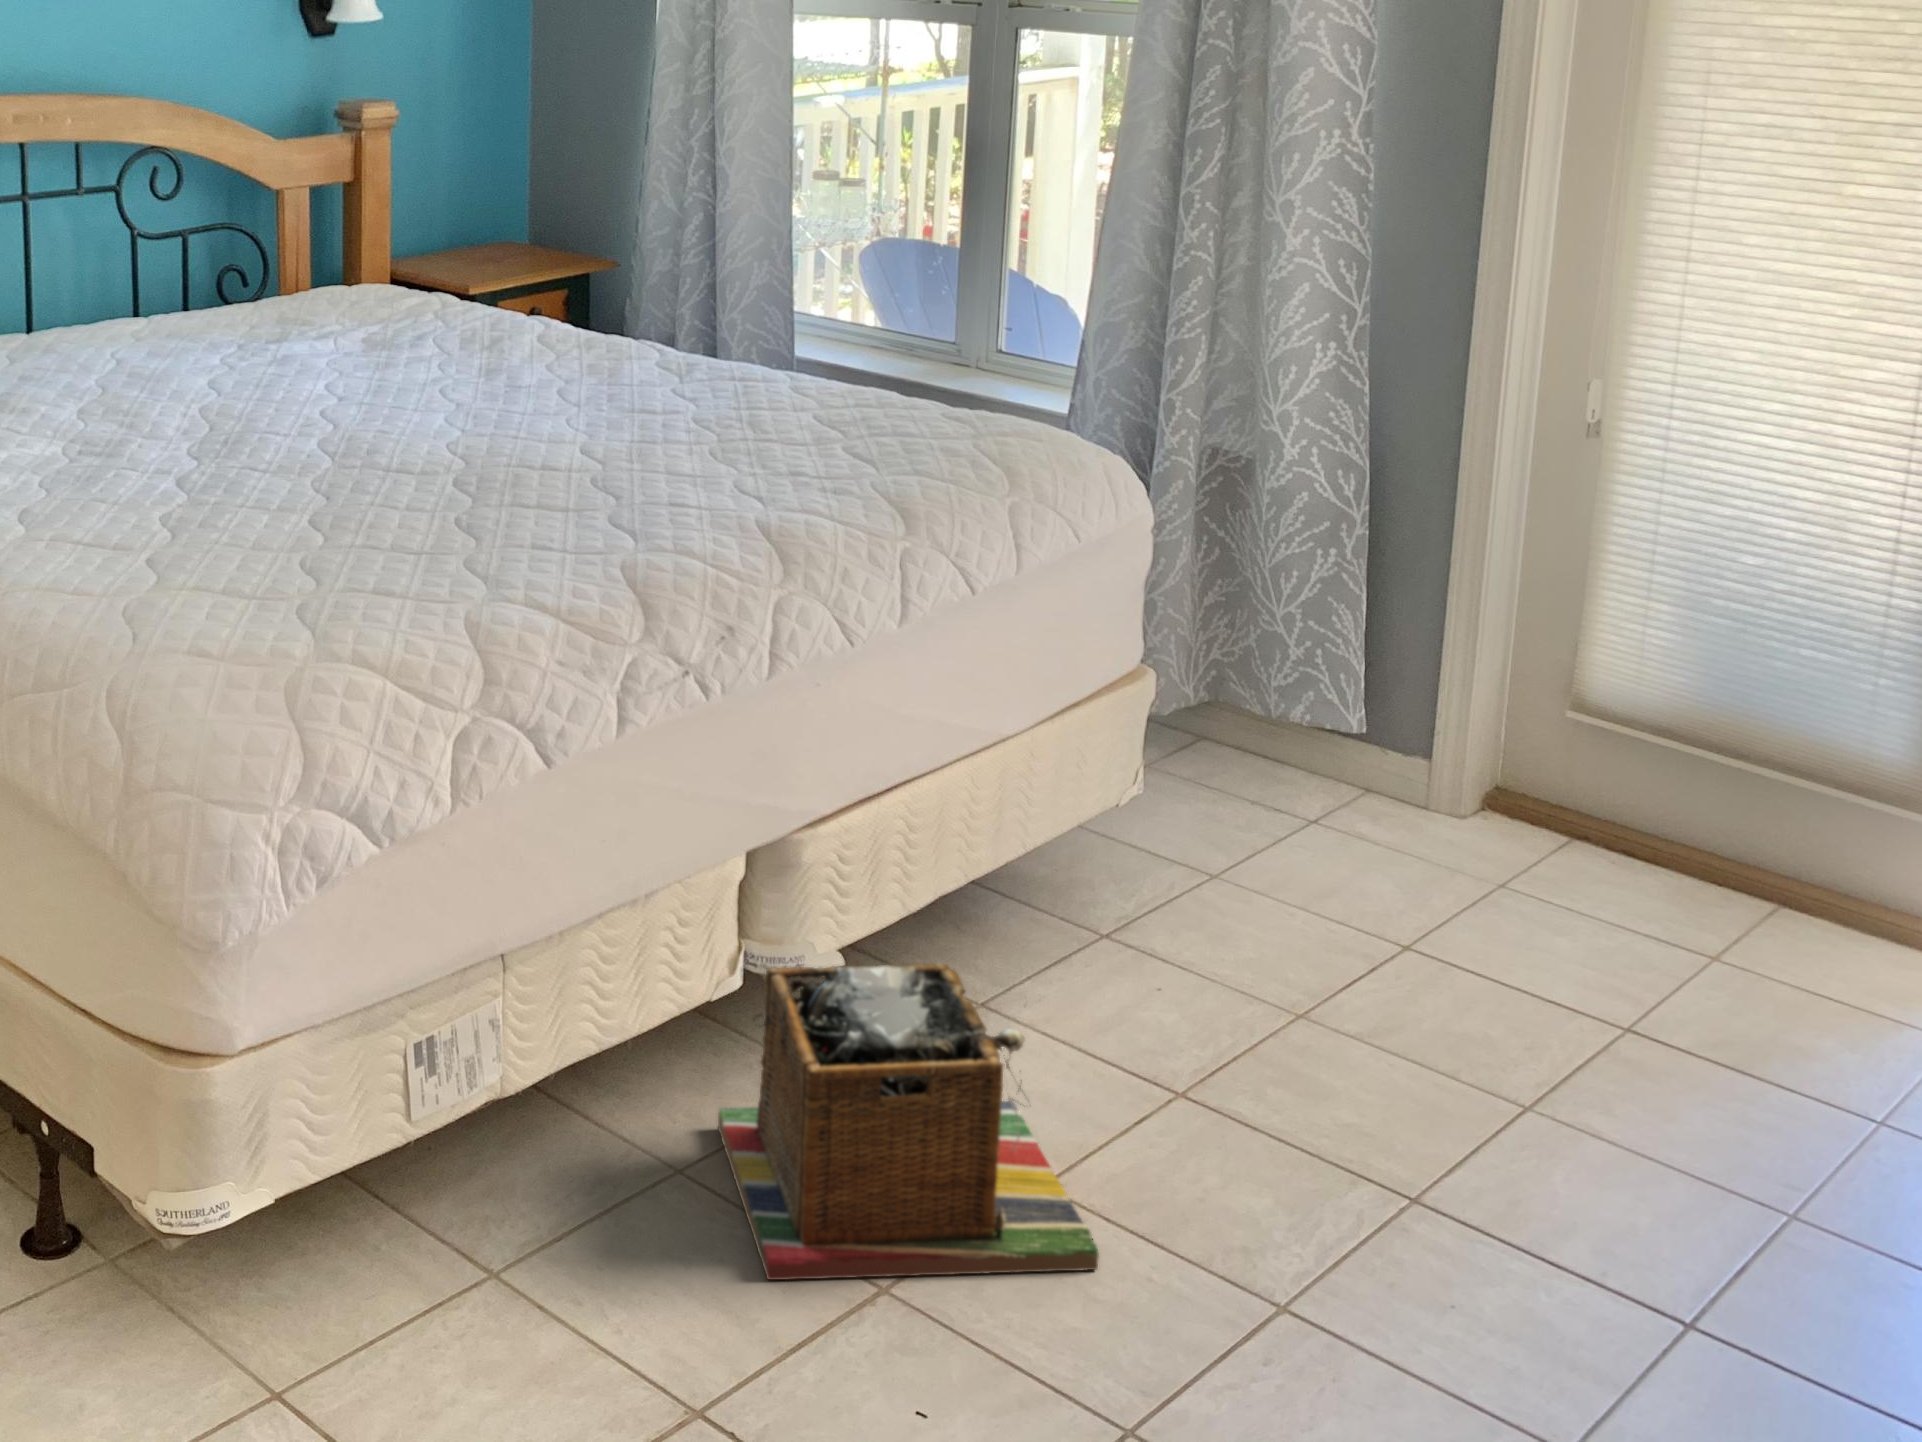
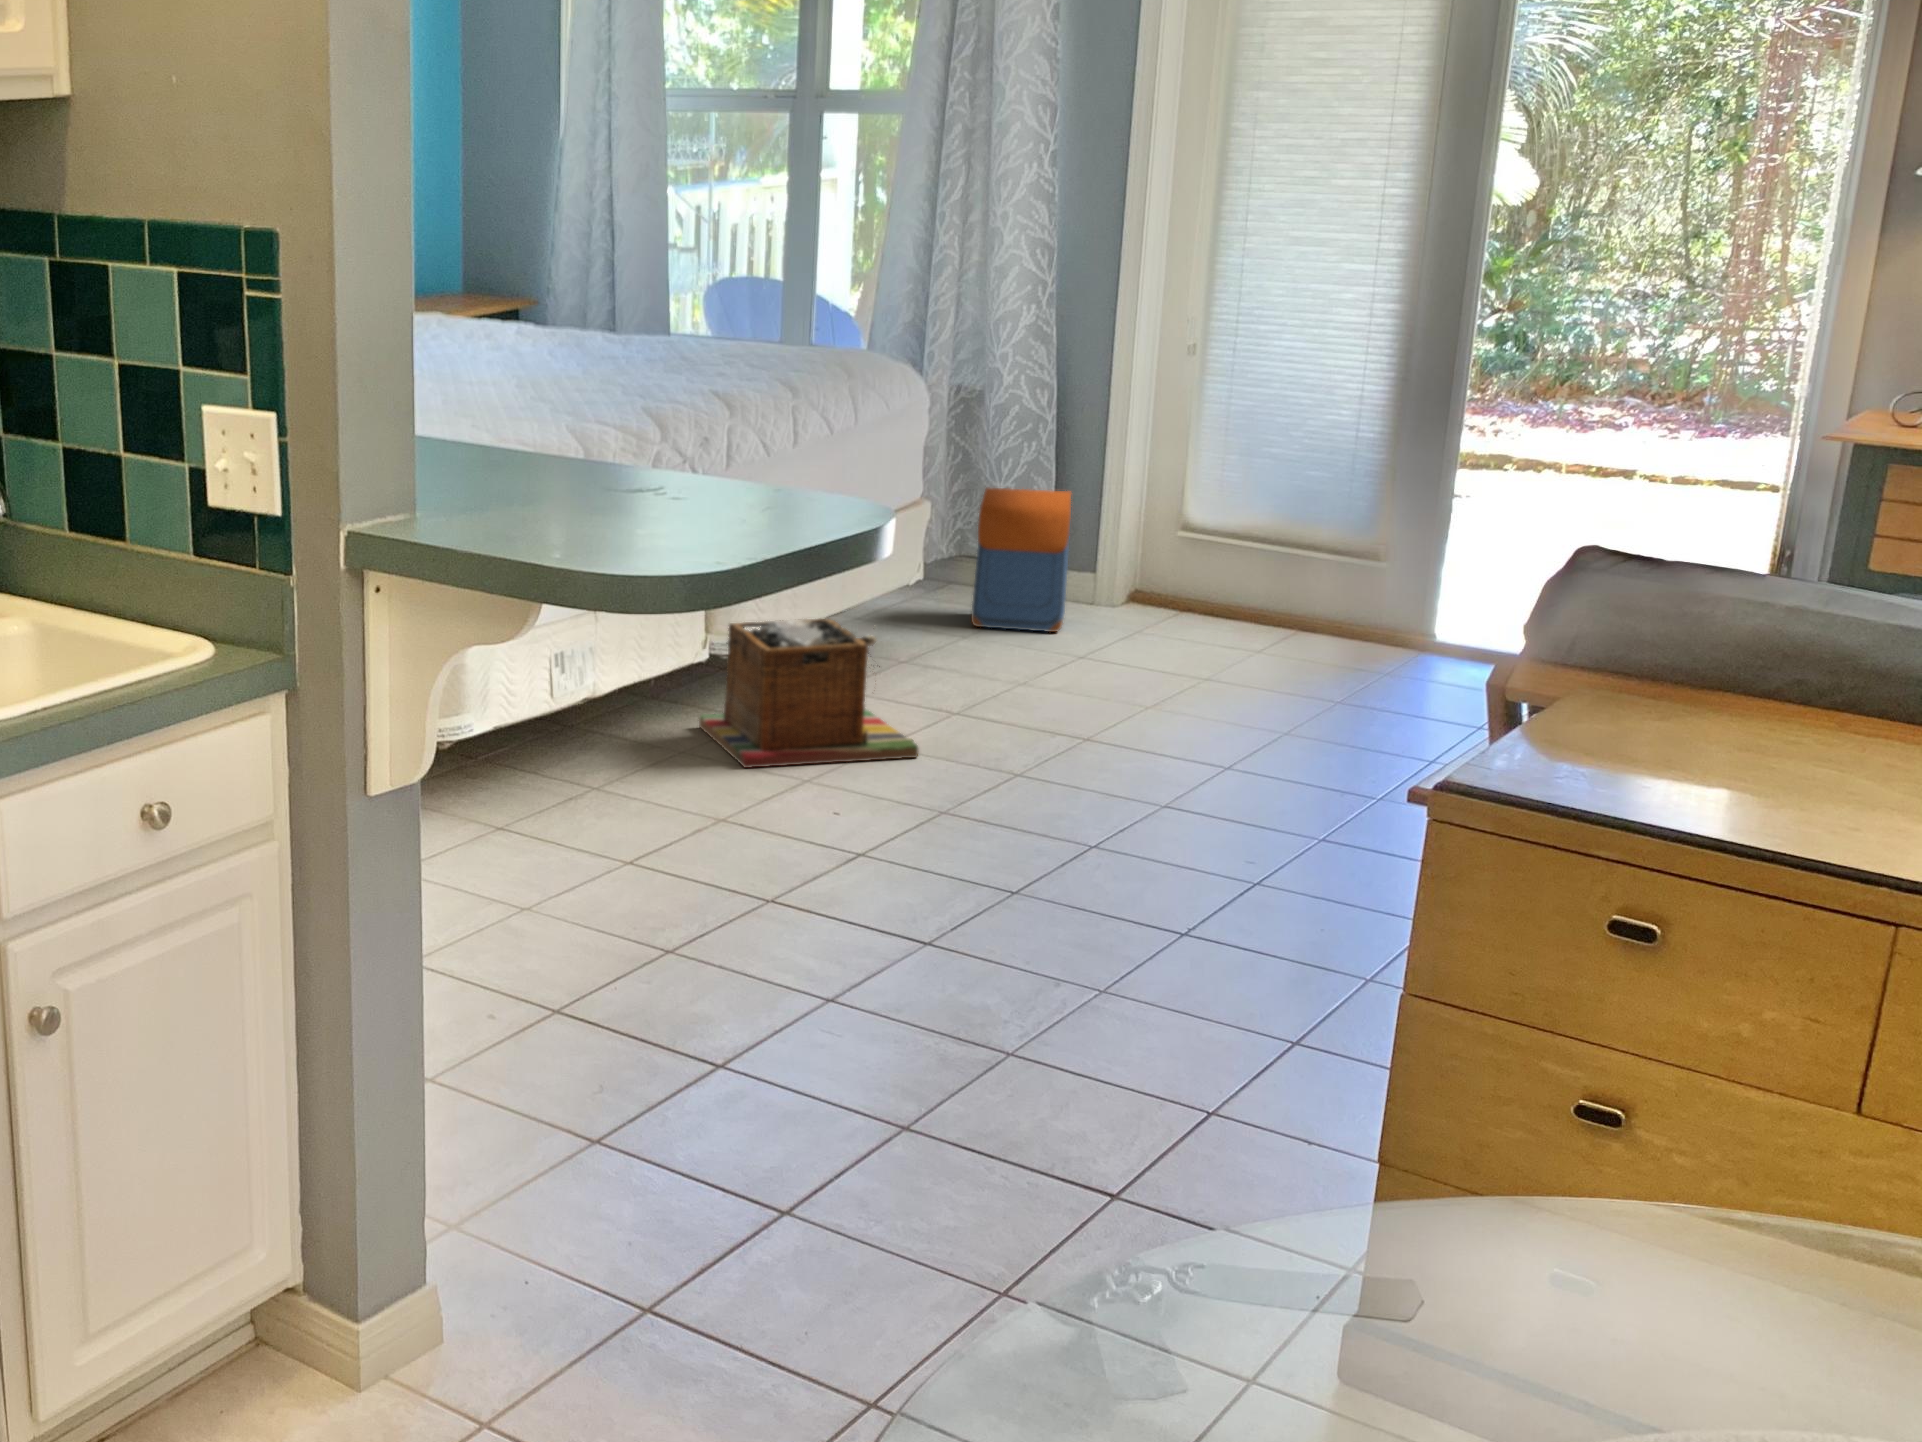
backpack: none [1226,631,1395,880] -> present [971,487,1071,632]

